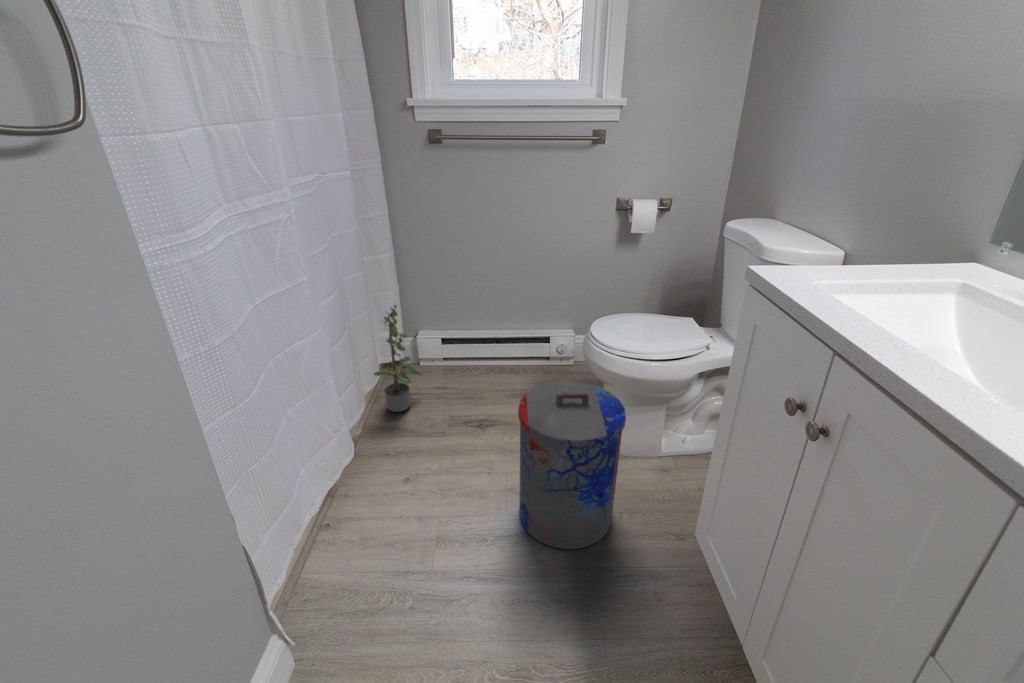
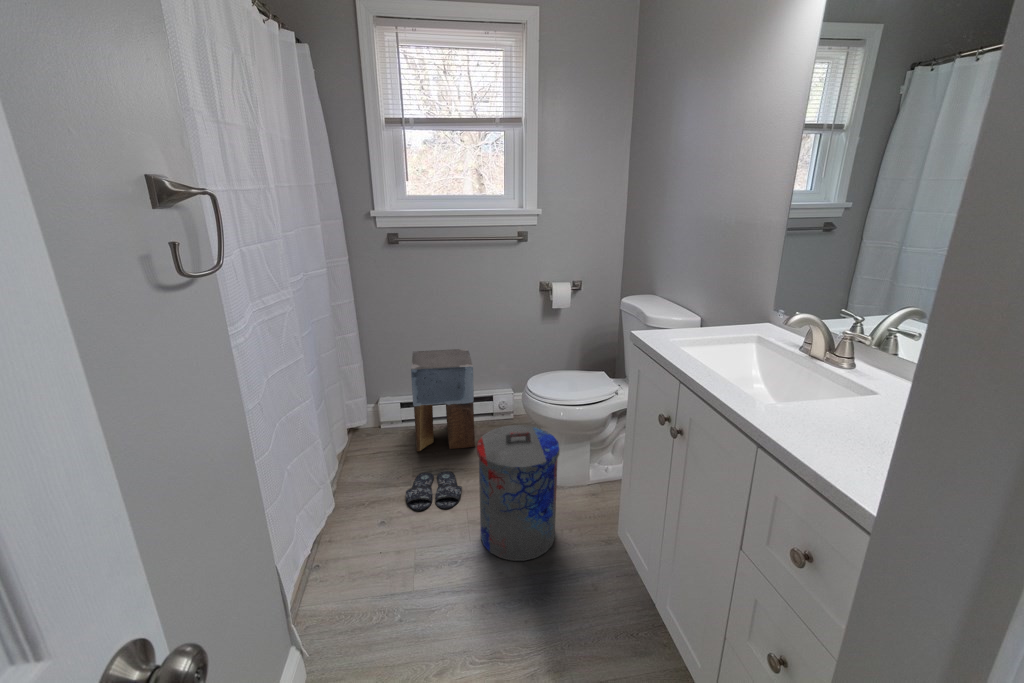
stool: none [451,279,526,396] -> present [411,349,475,451]
potted plant: present [374,305,422,412] -> none [346,373,388,468]
slippers: none [437,423,504,471] -> present [406,471,462,511]

